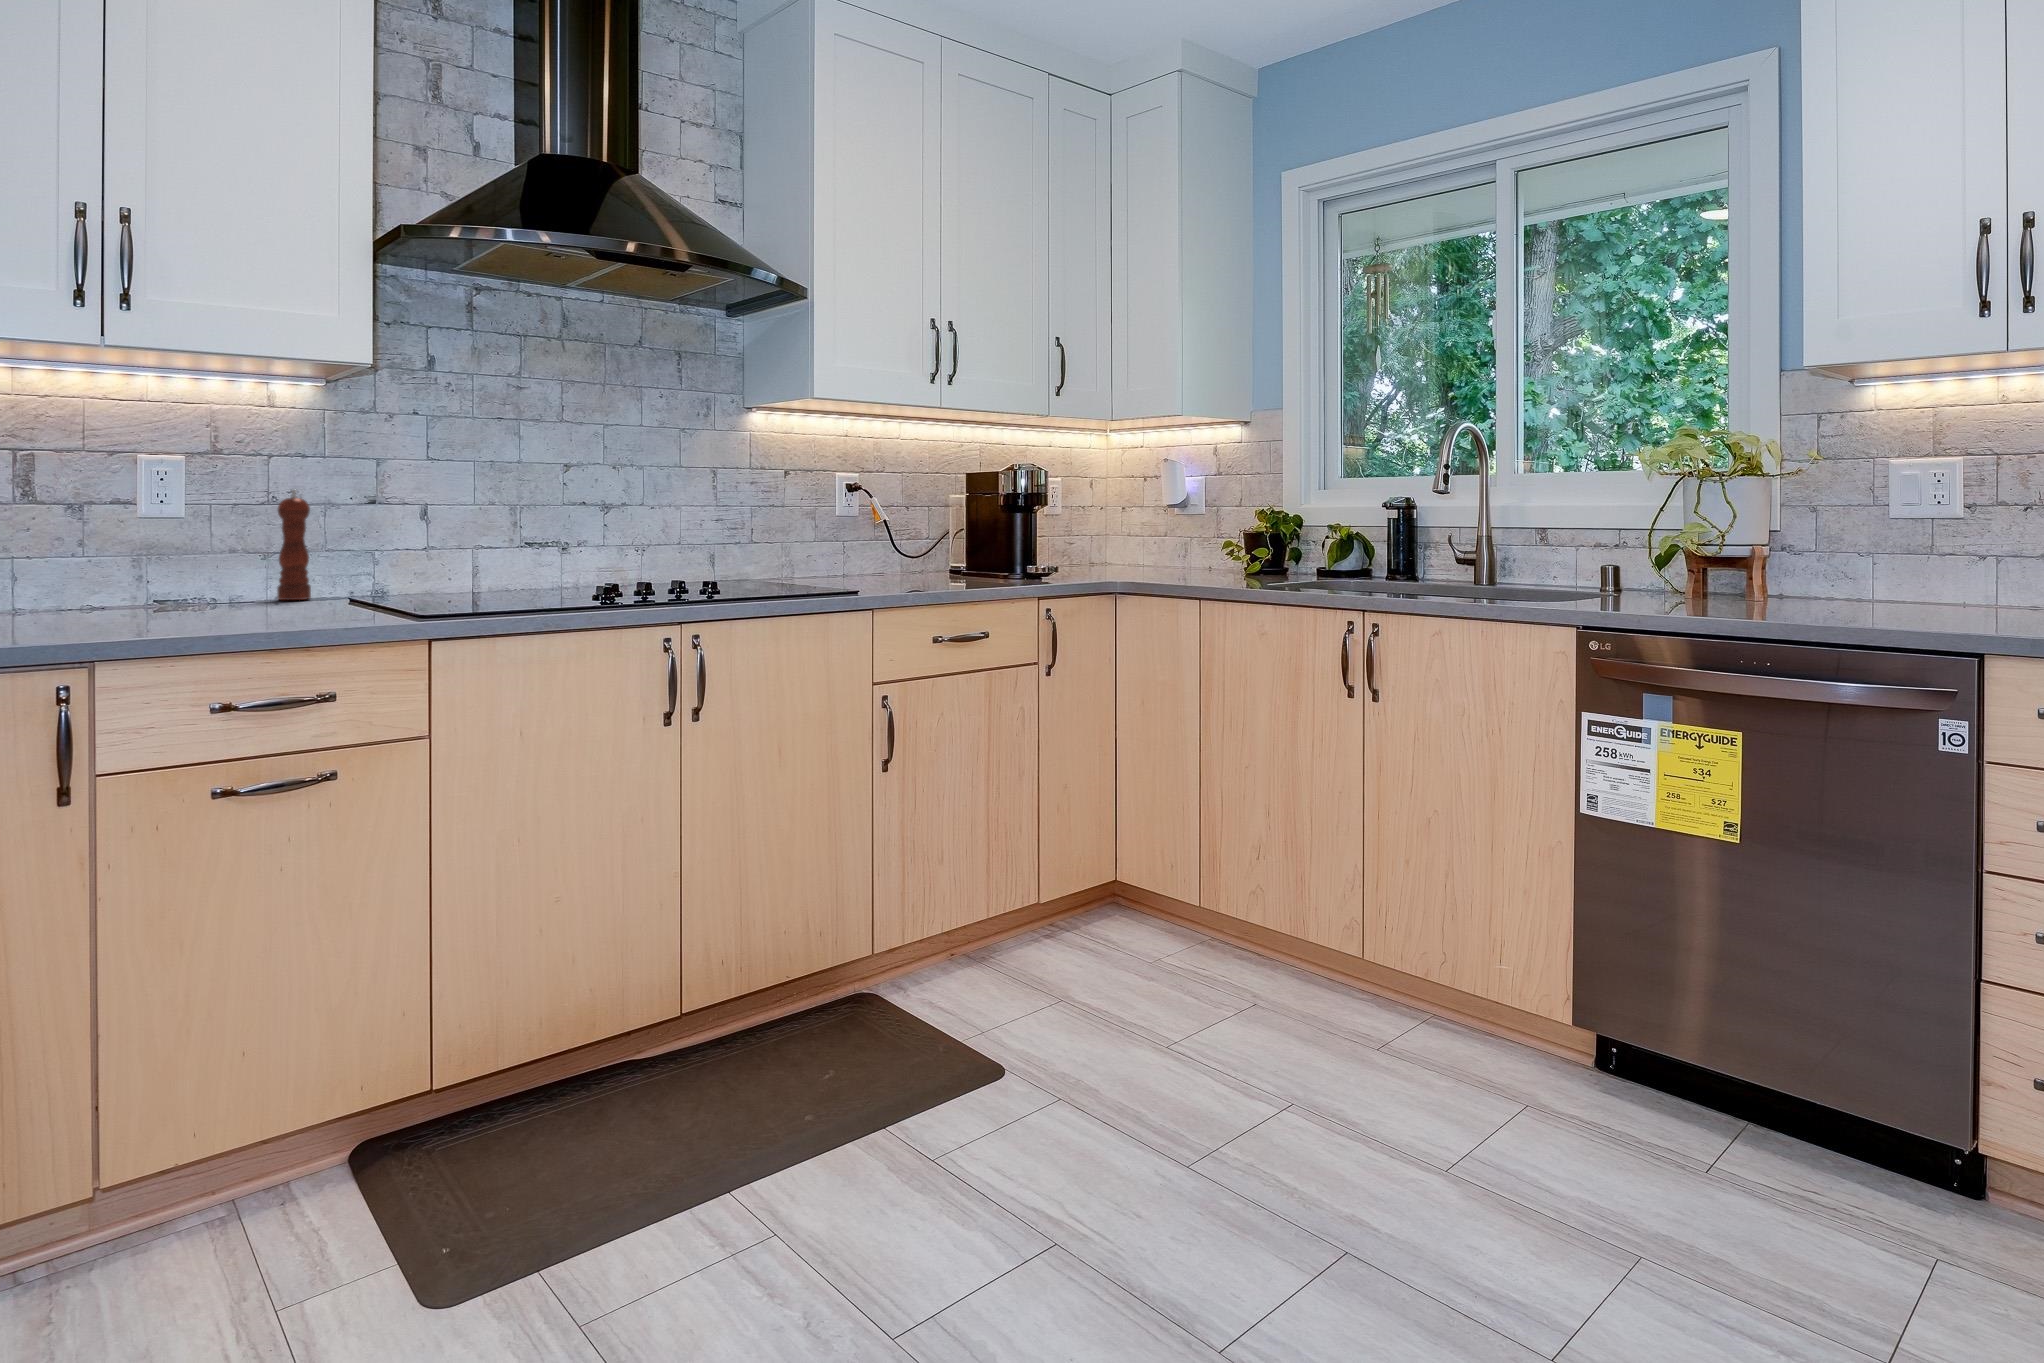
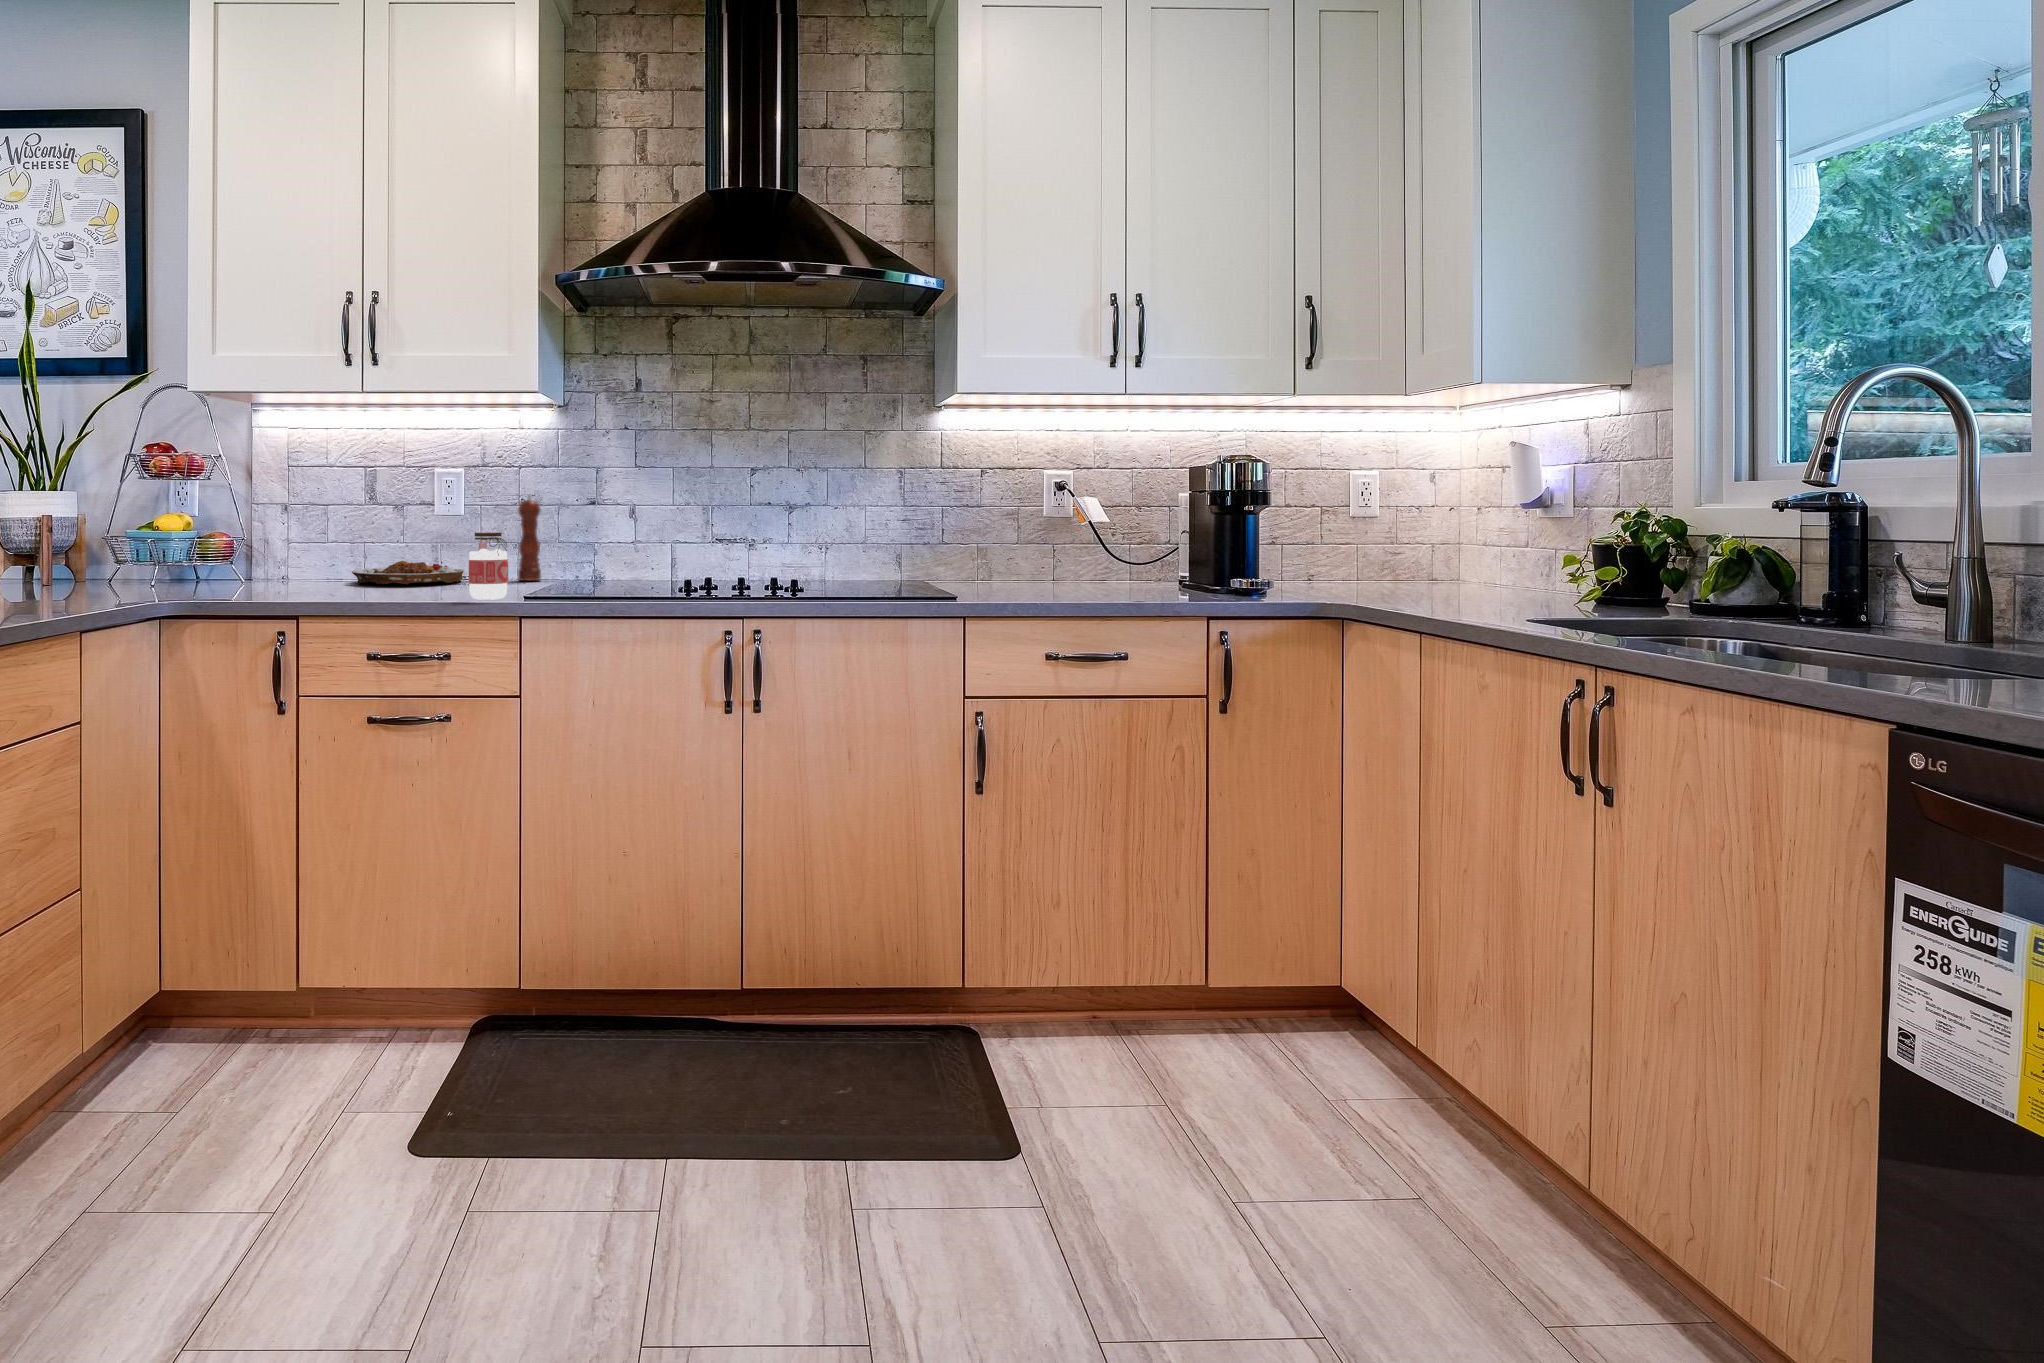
jar: none [339,538,395,624] -> present [469,532,508,600]
plate: none [26,581,210,615] -> present [352,561,464,584]

